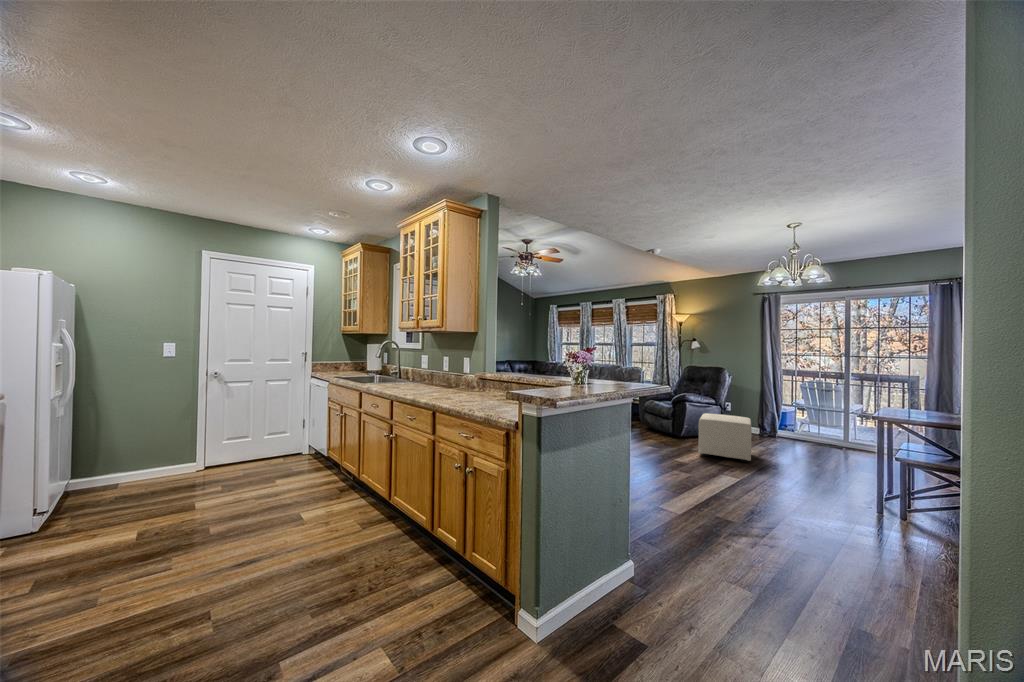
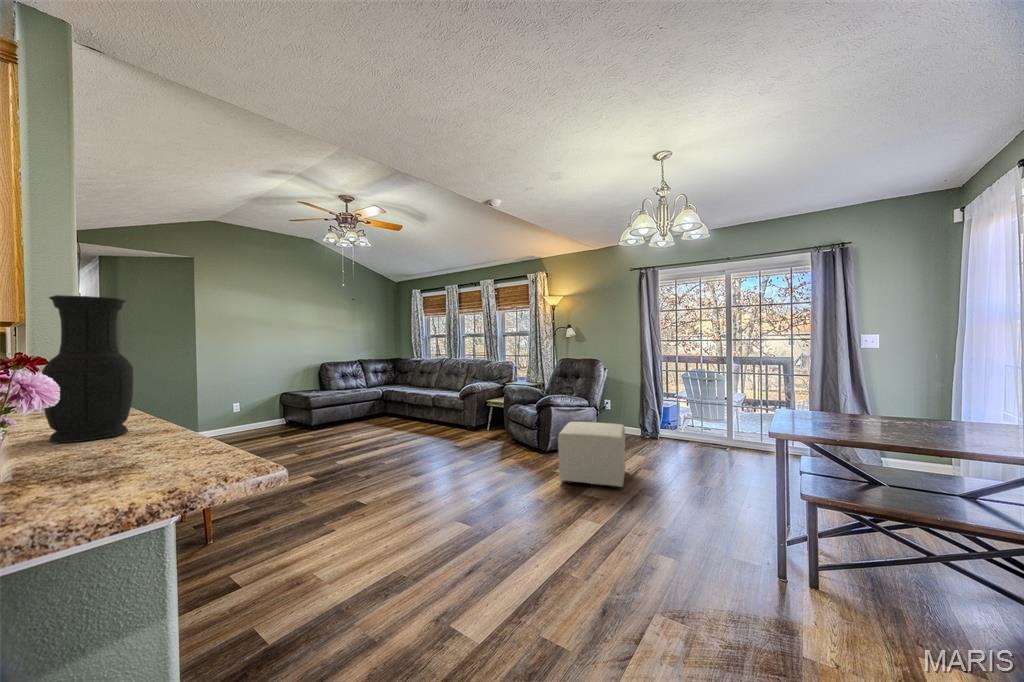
vase: none [540,329,565,383] -> present [42,295,133,443]

